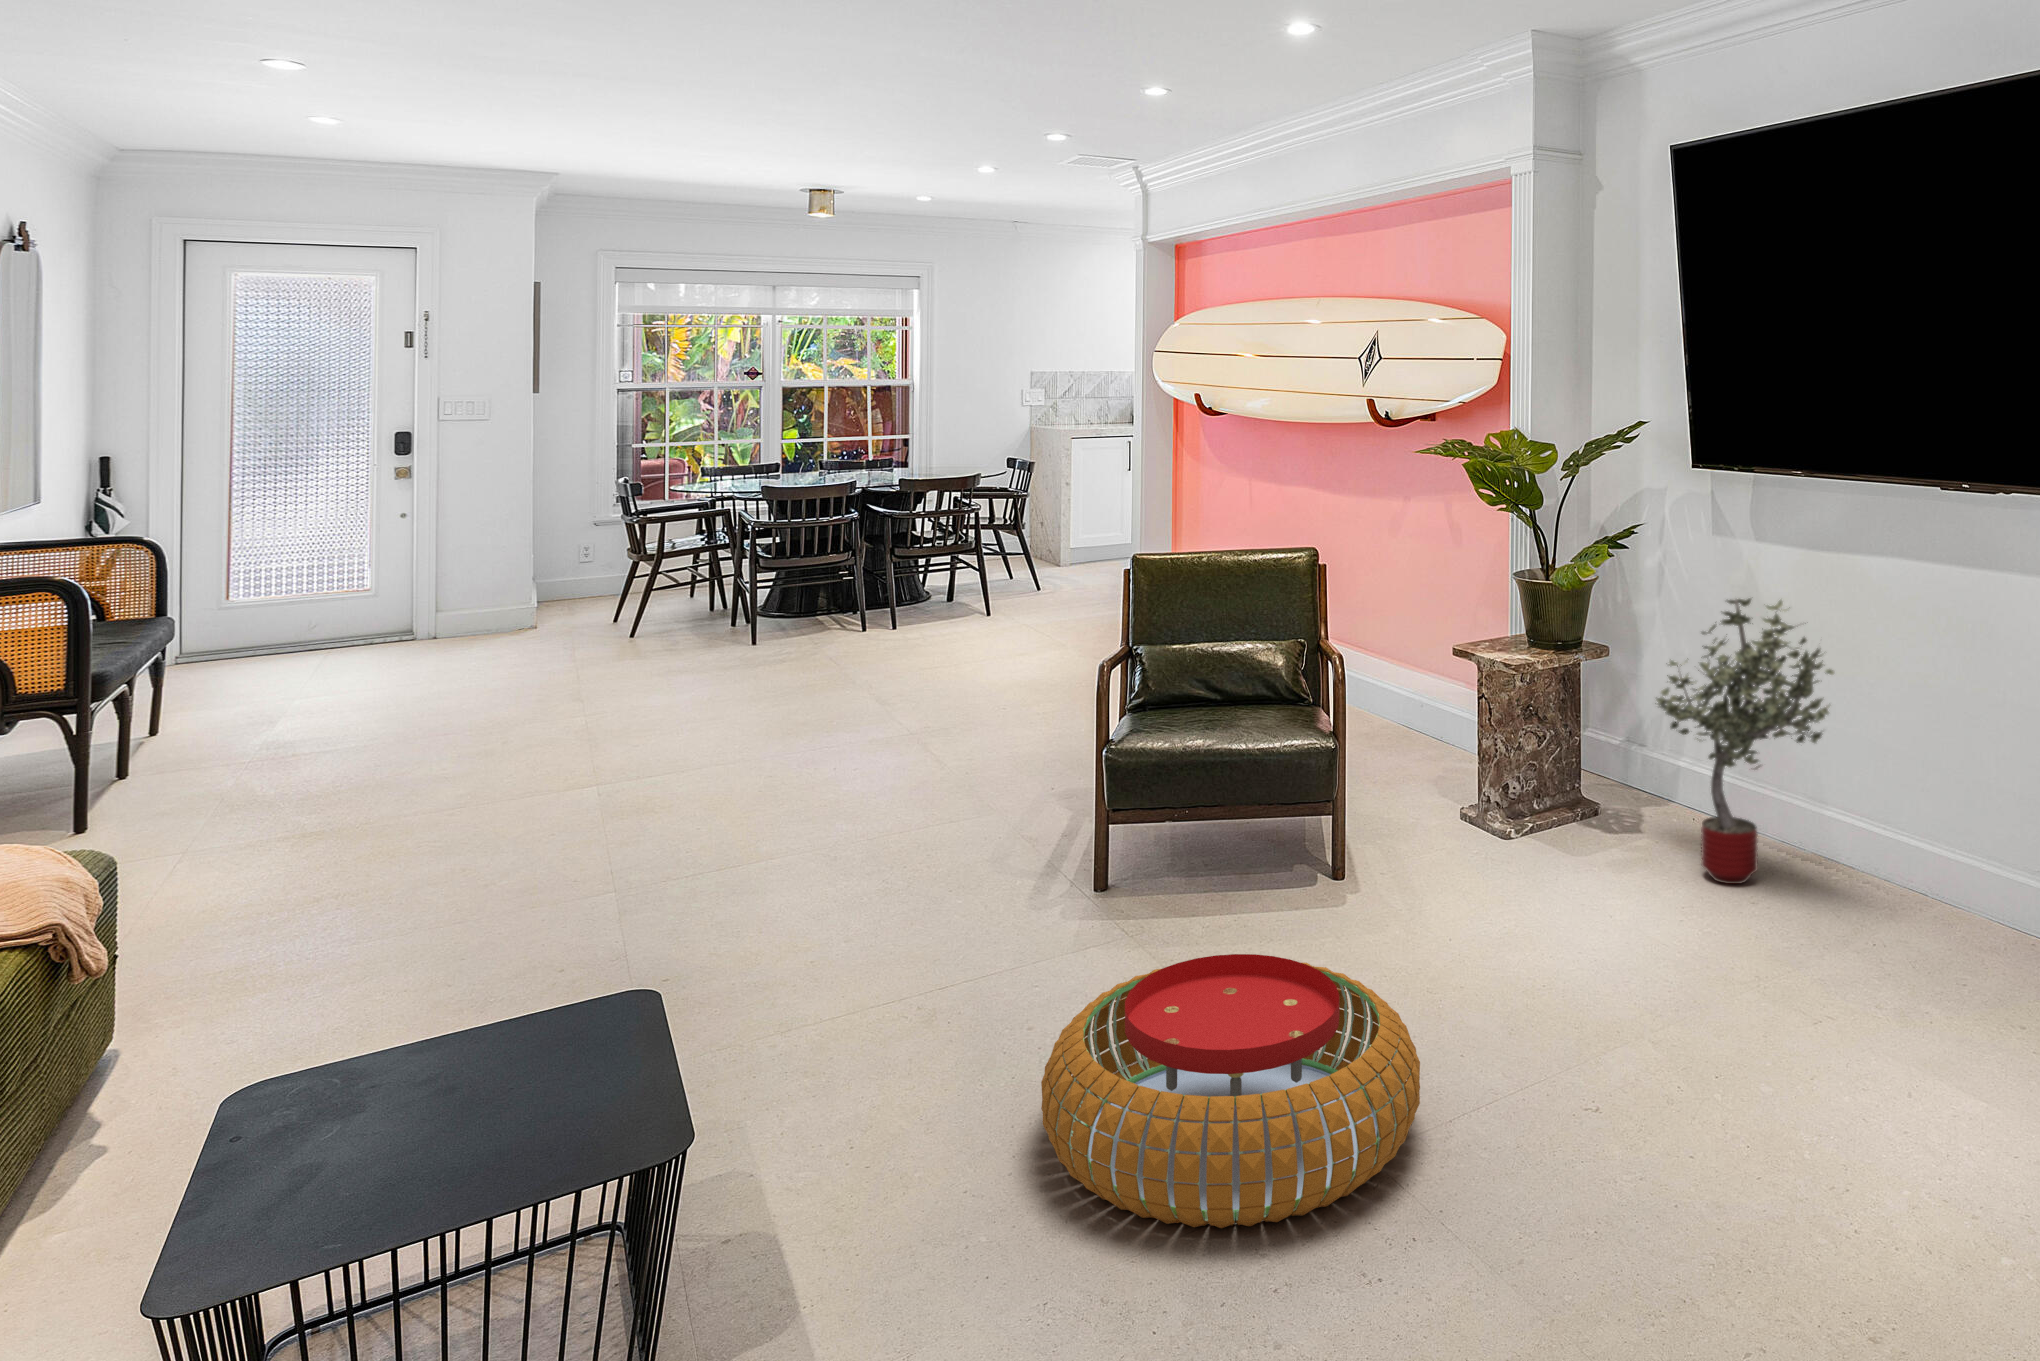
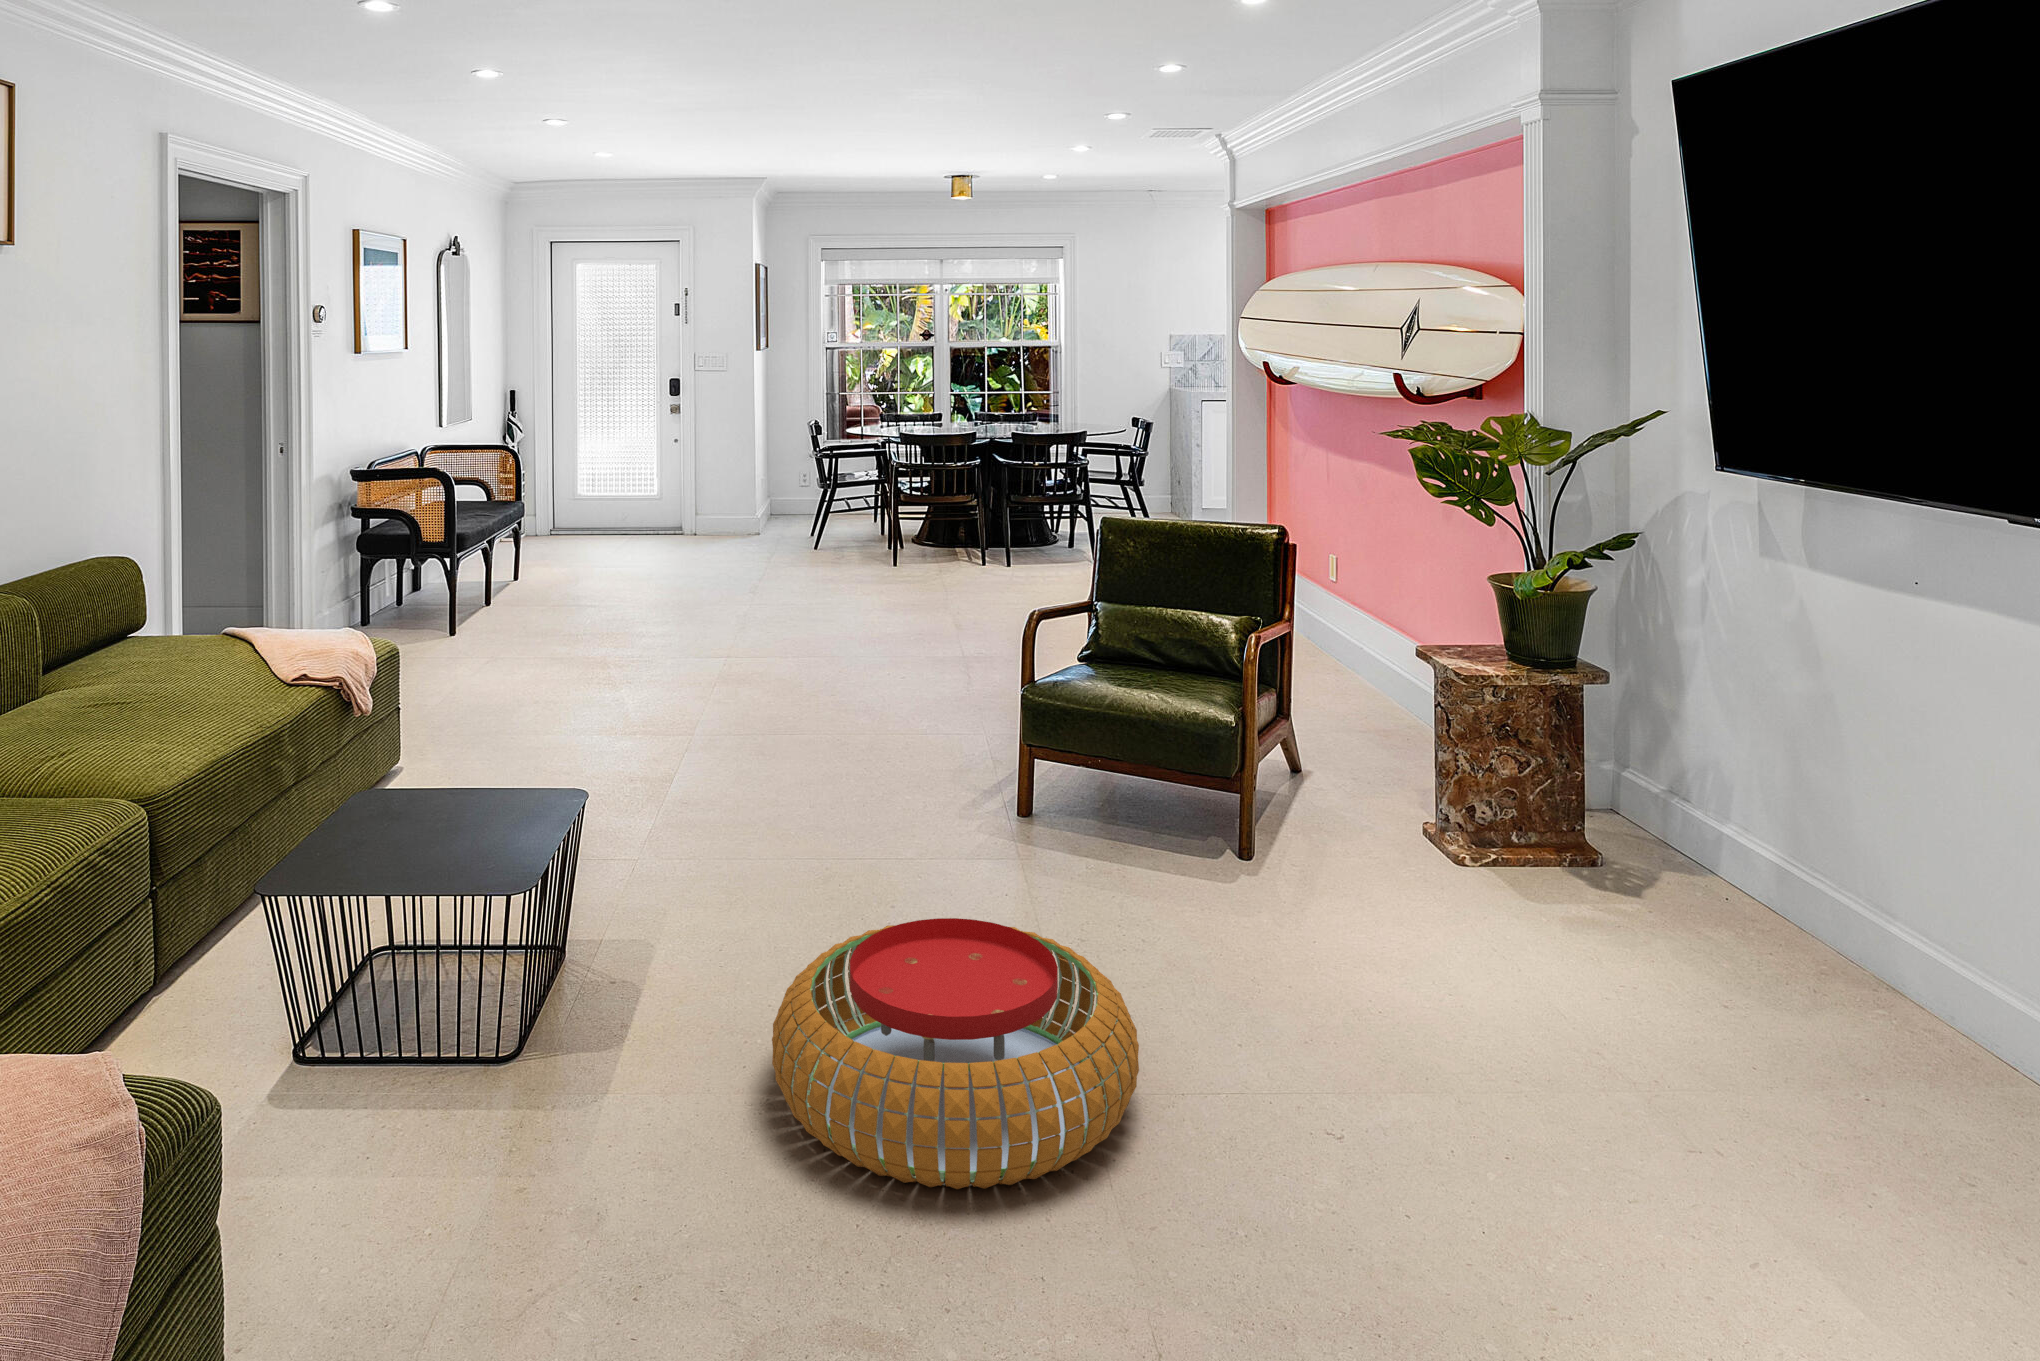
potted tree: present [1655,598,1834,884] -> none [1648,627,1885,979]

